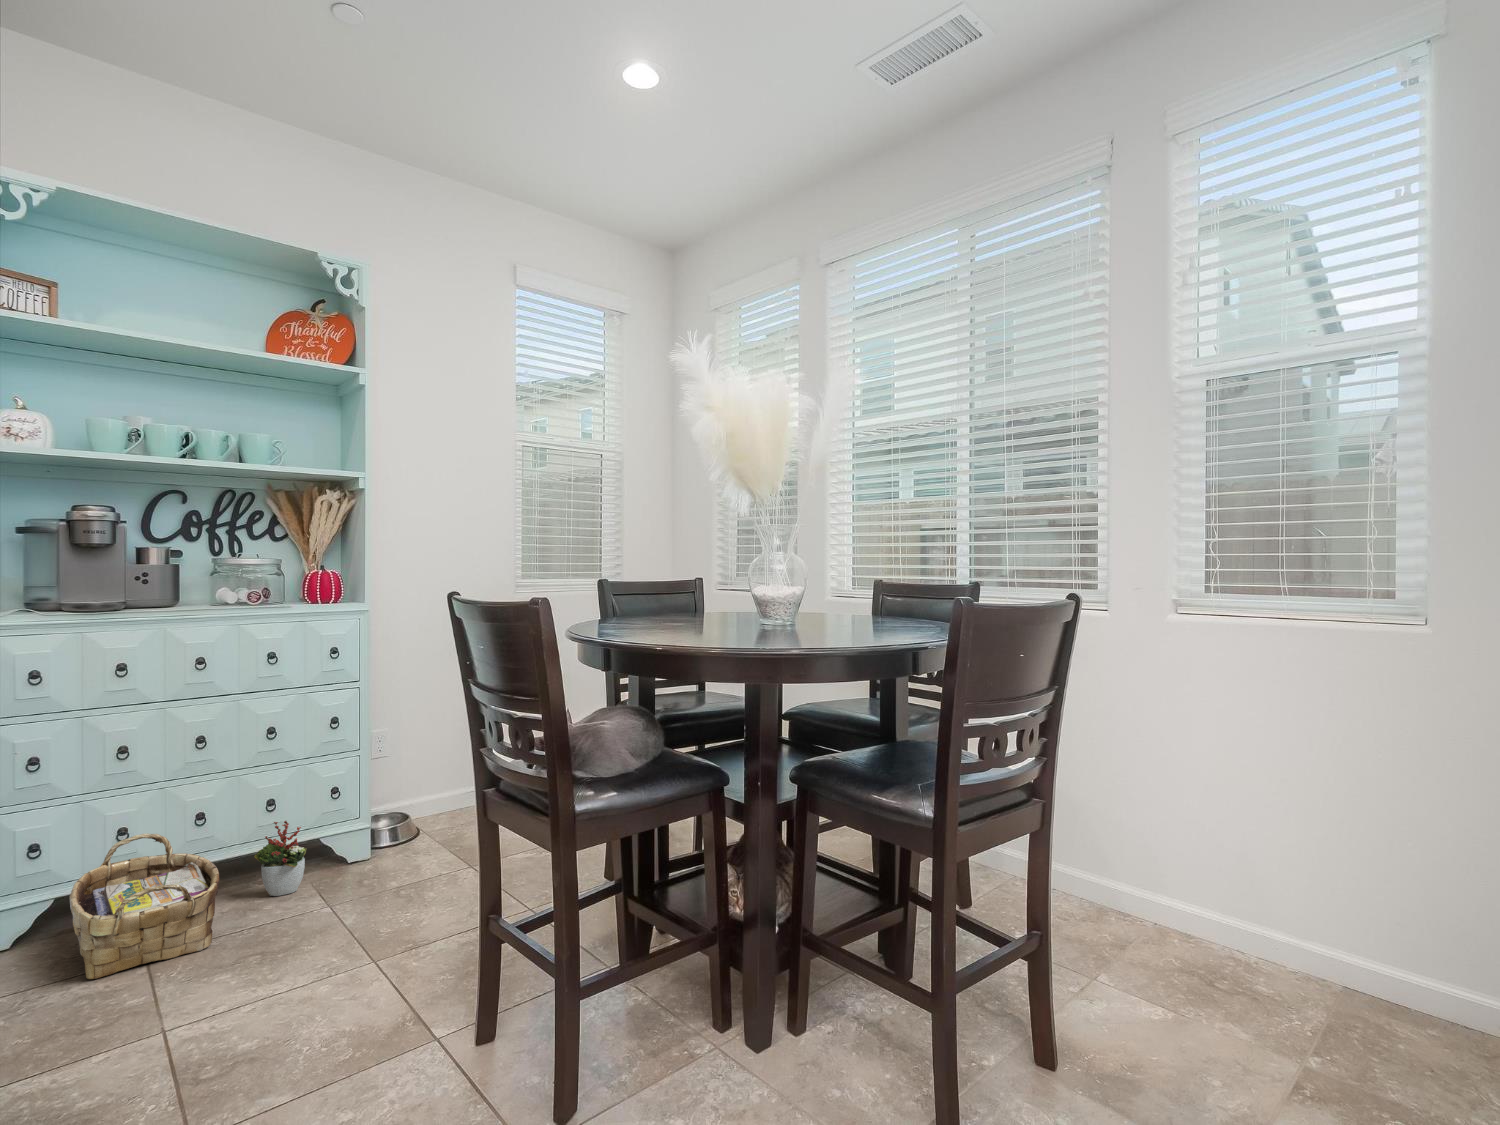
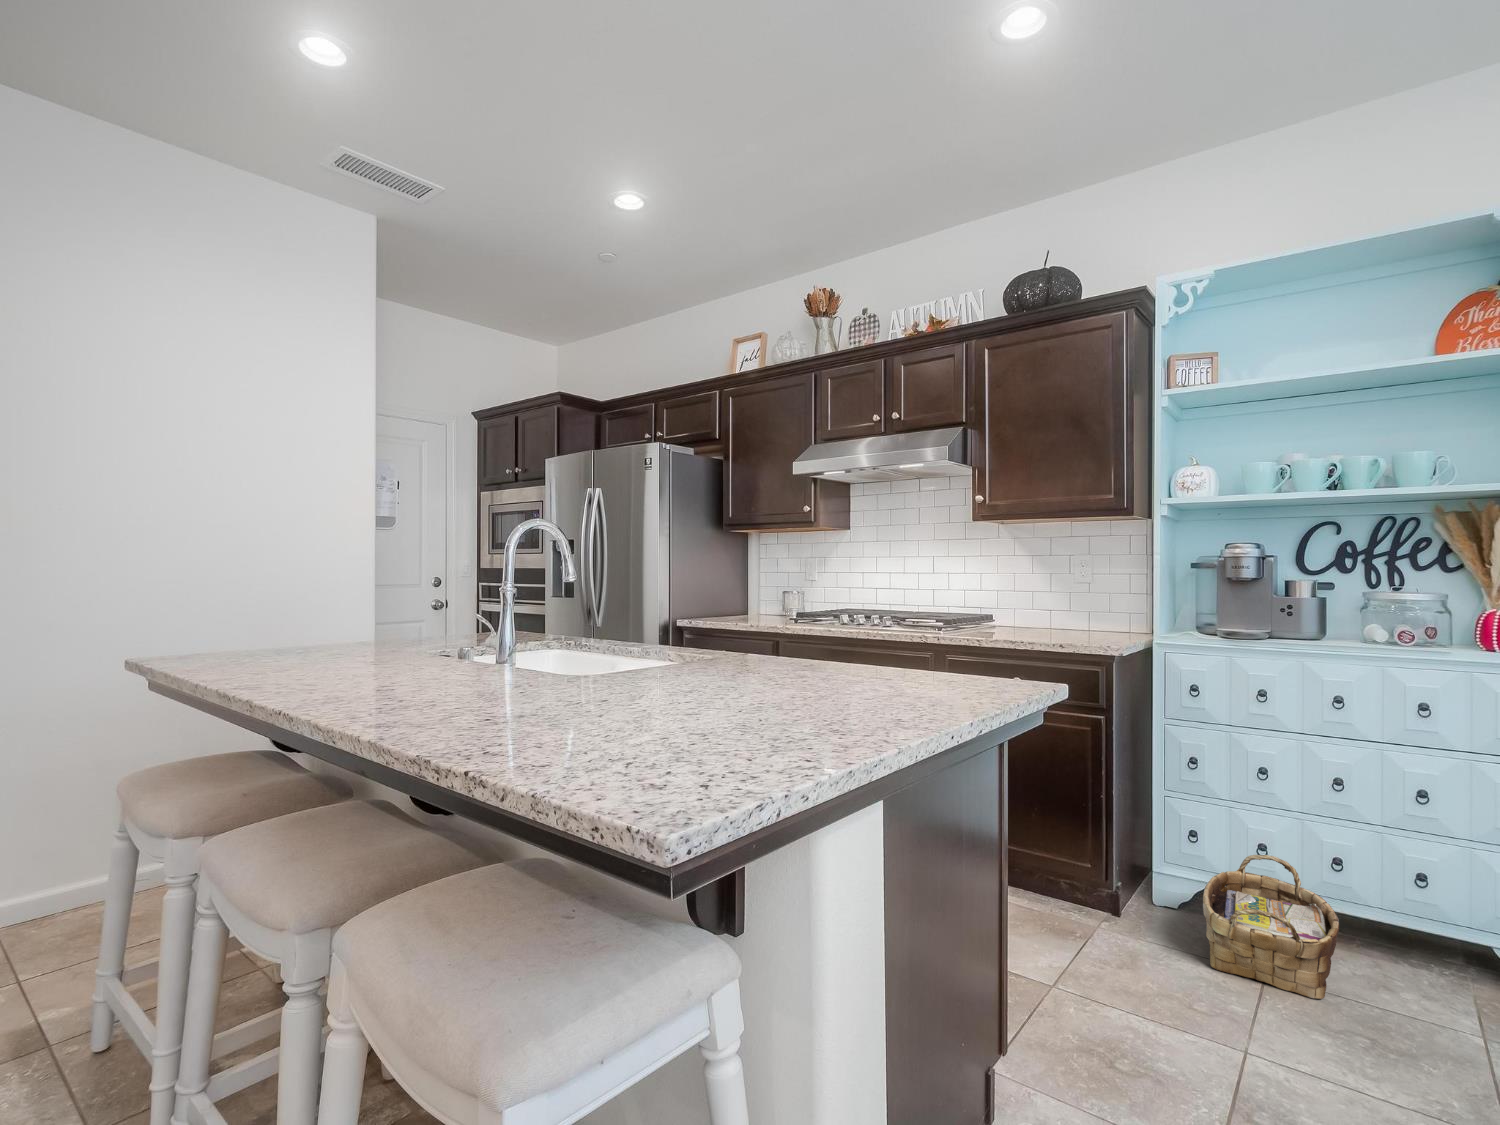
decorative plant: present [254,821,307,896] -> none [1391,900,1461,994]

